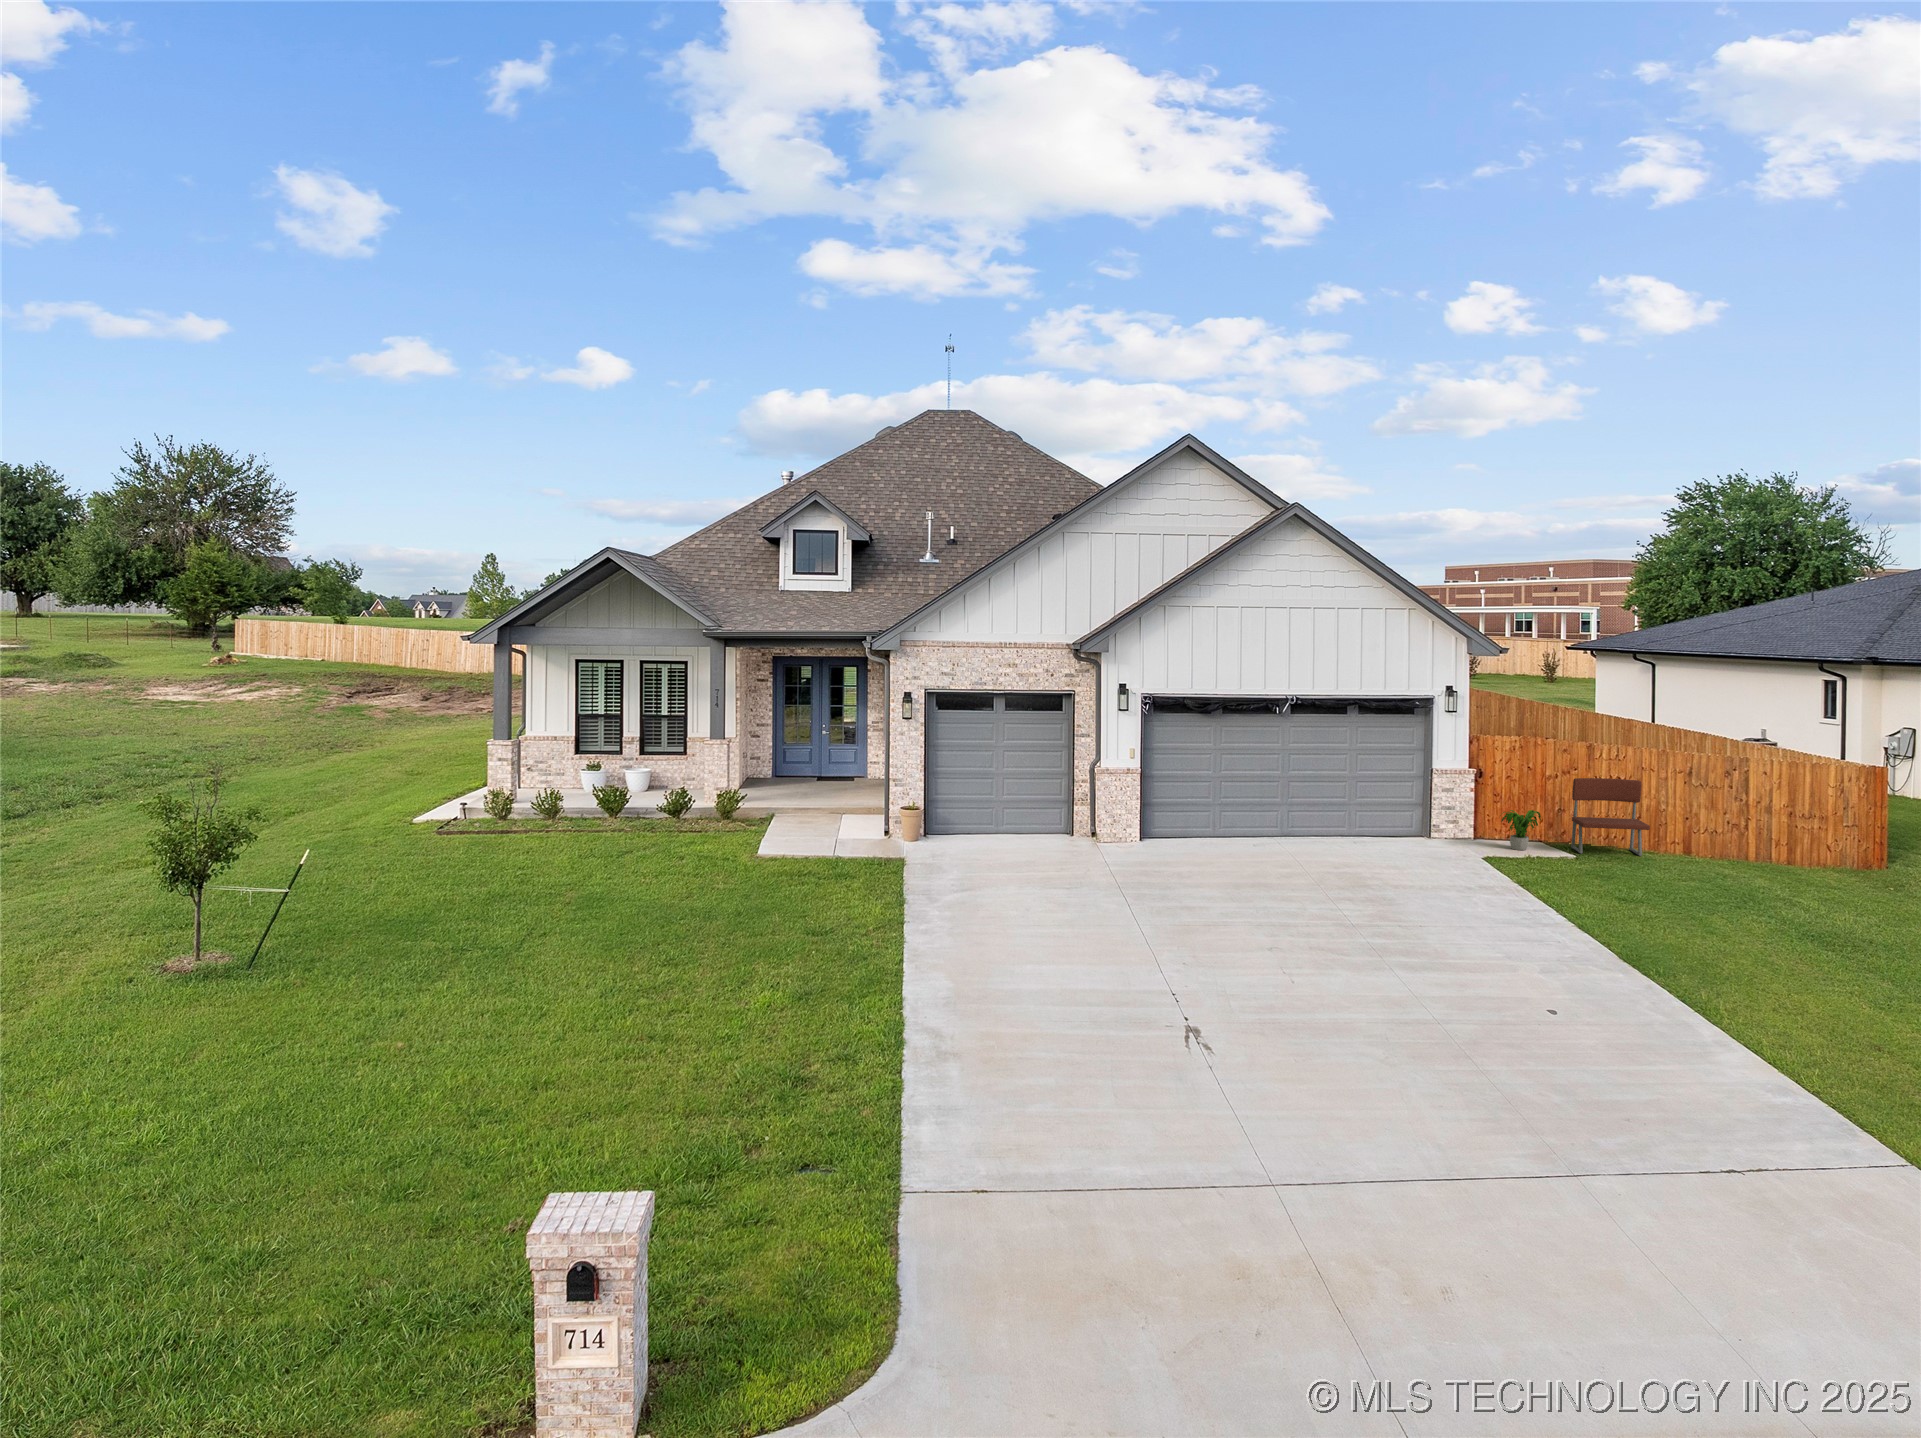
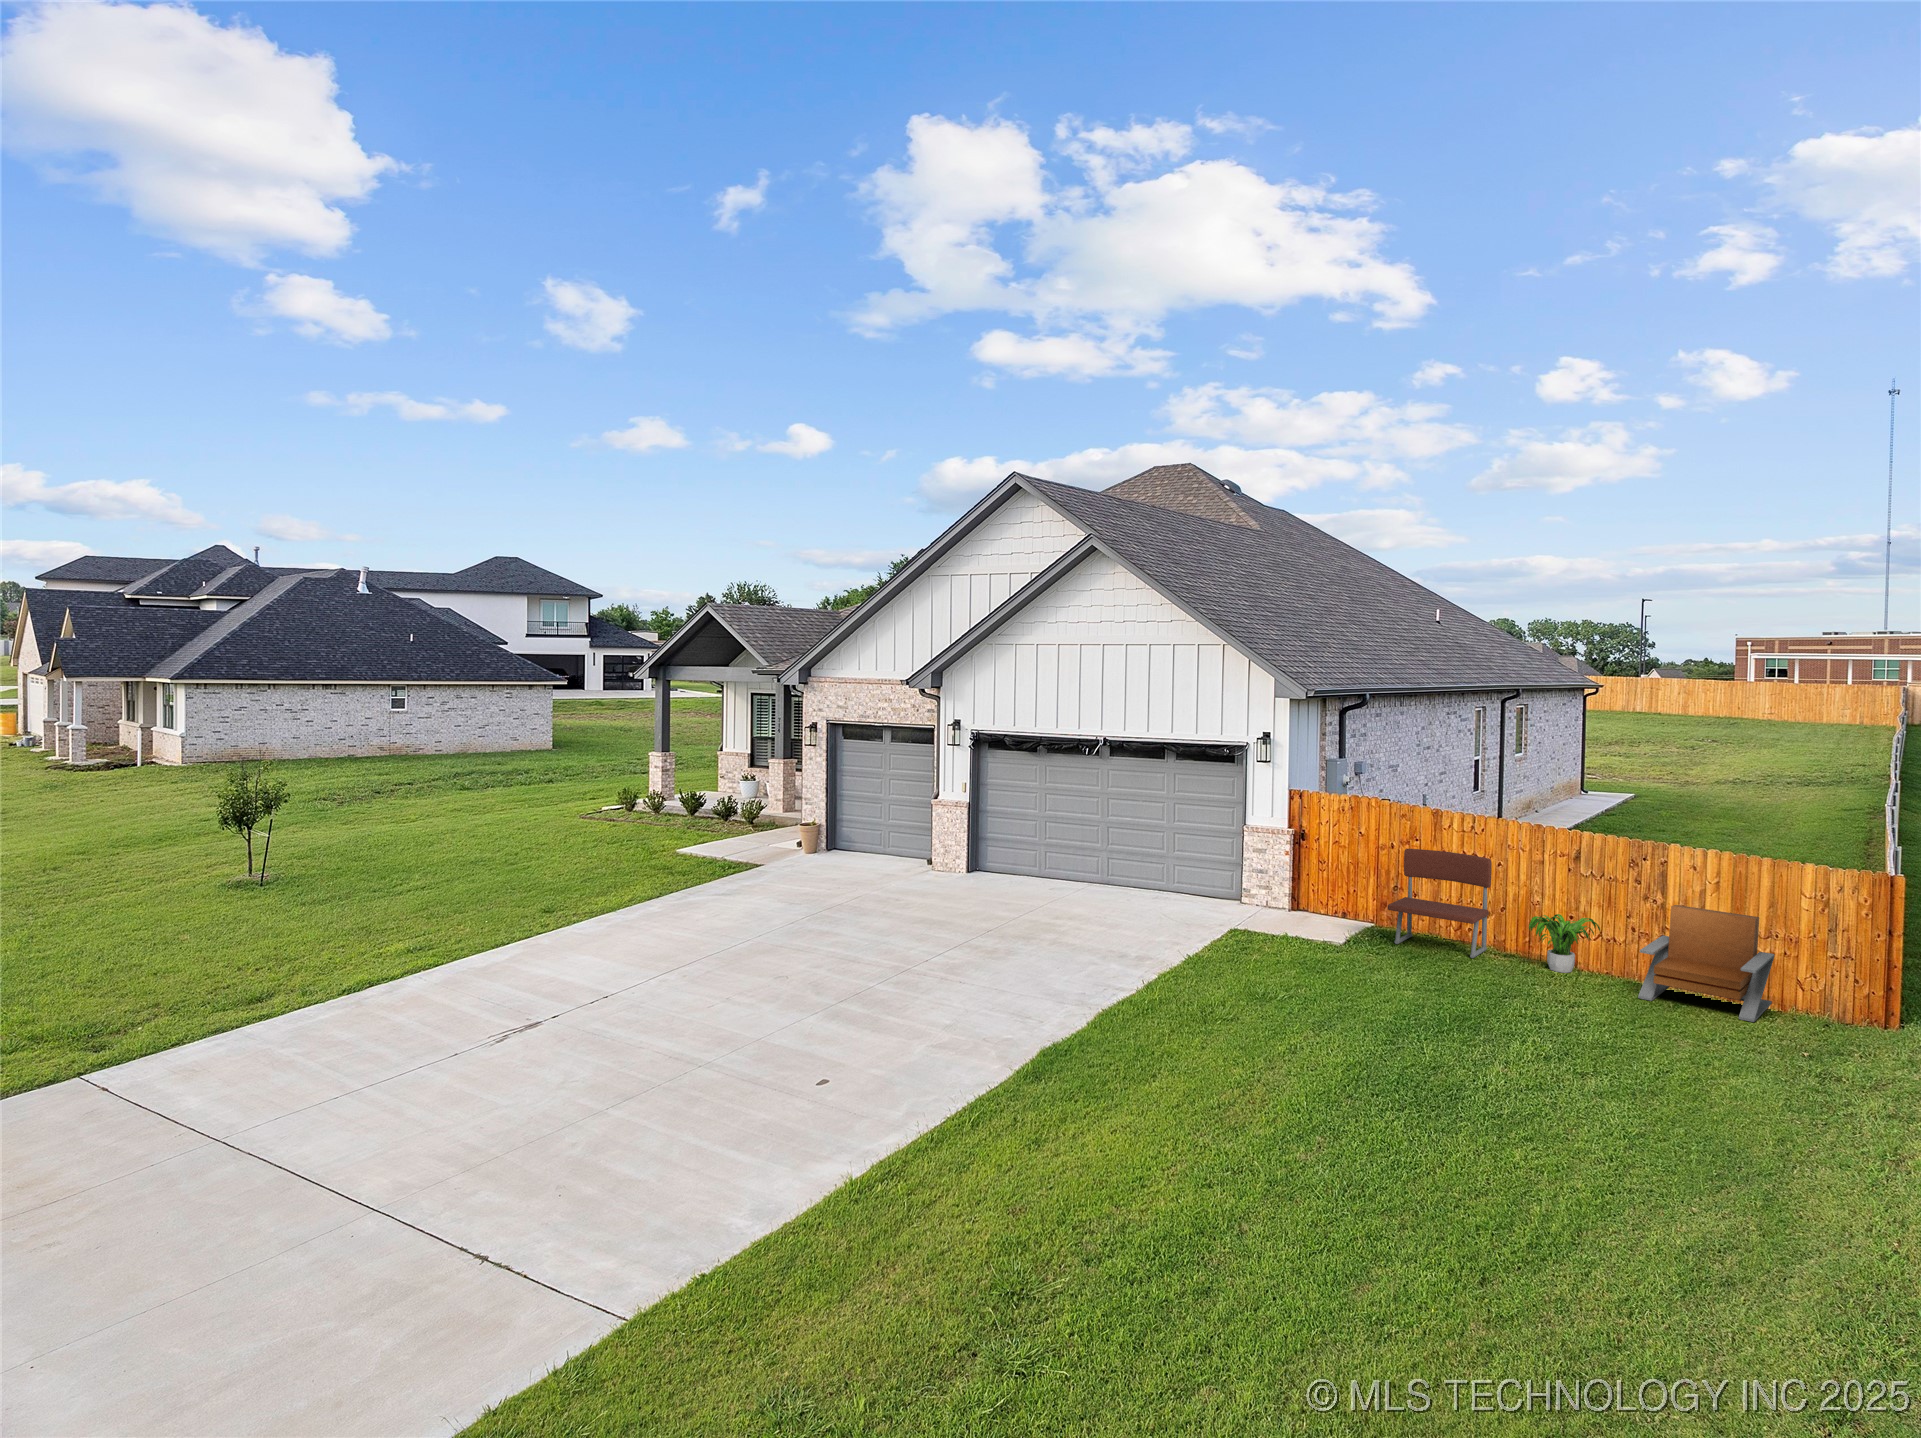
lounge chair: none [1750,801,1842,869] -> present [1638,905,1775,1022]
potted plant: present [1501,810,1541,850] -> present [1529,914,1600,973]

